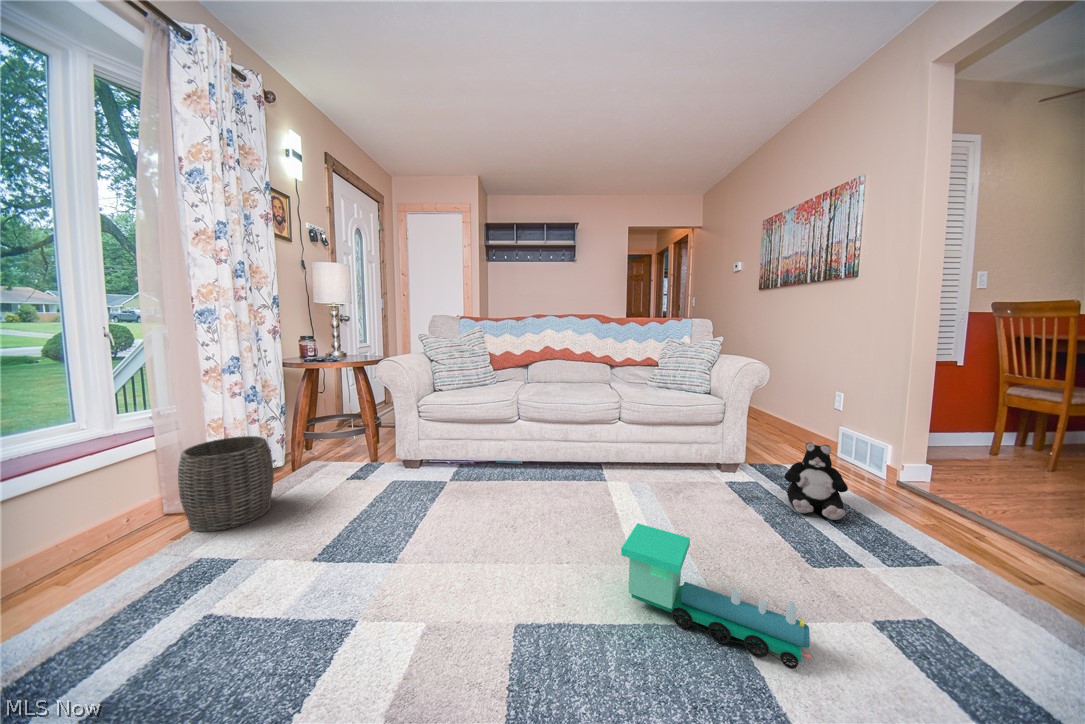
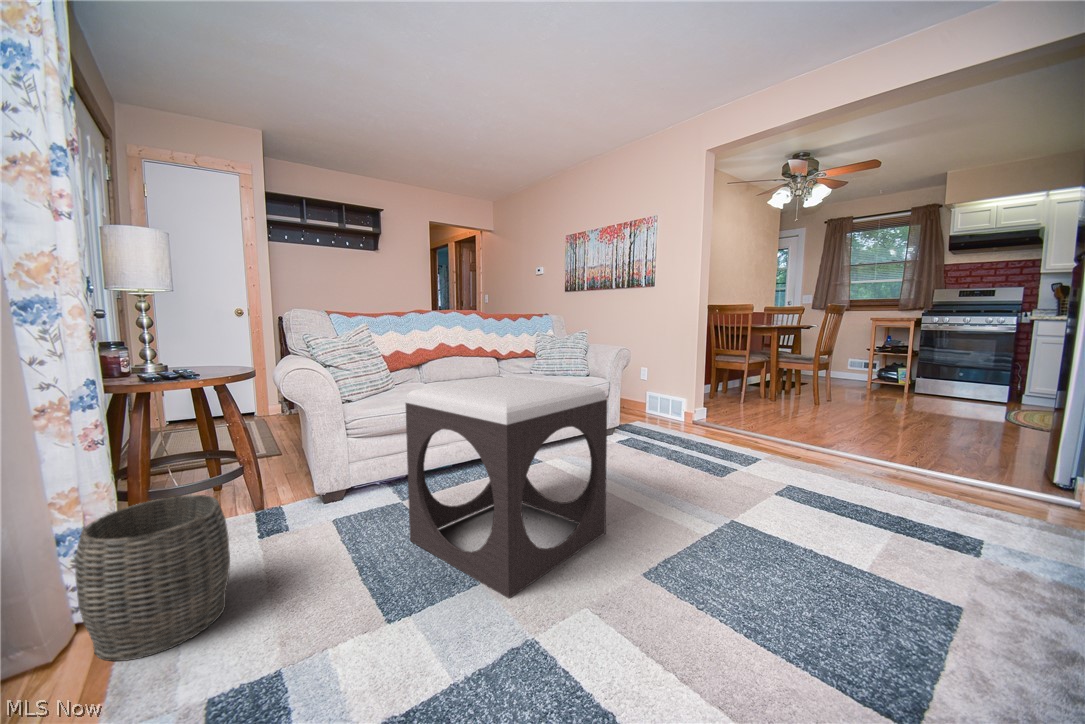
footstool: none [341,382,529,607] -> present [405,377,607,598]
plush toy: present [784,443,848,520] -> none [657,401,699,448]
toy train: present [621,523,811,669] -> none [653,461,762,515]

